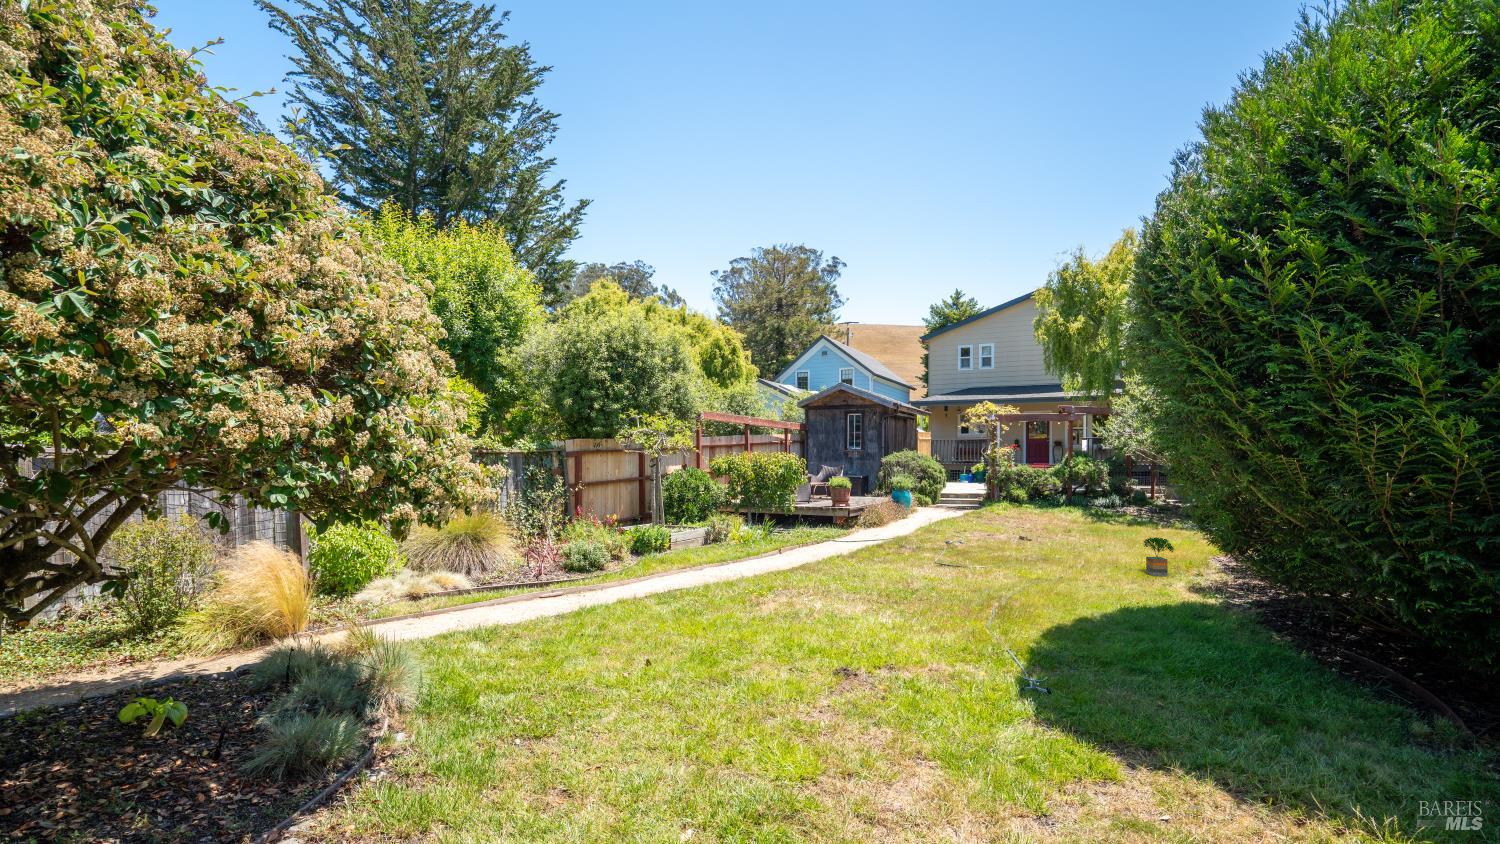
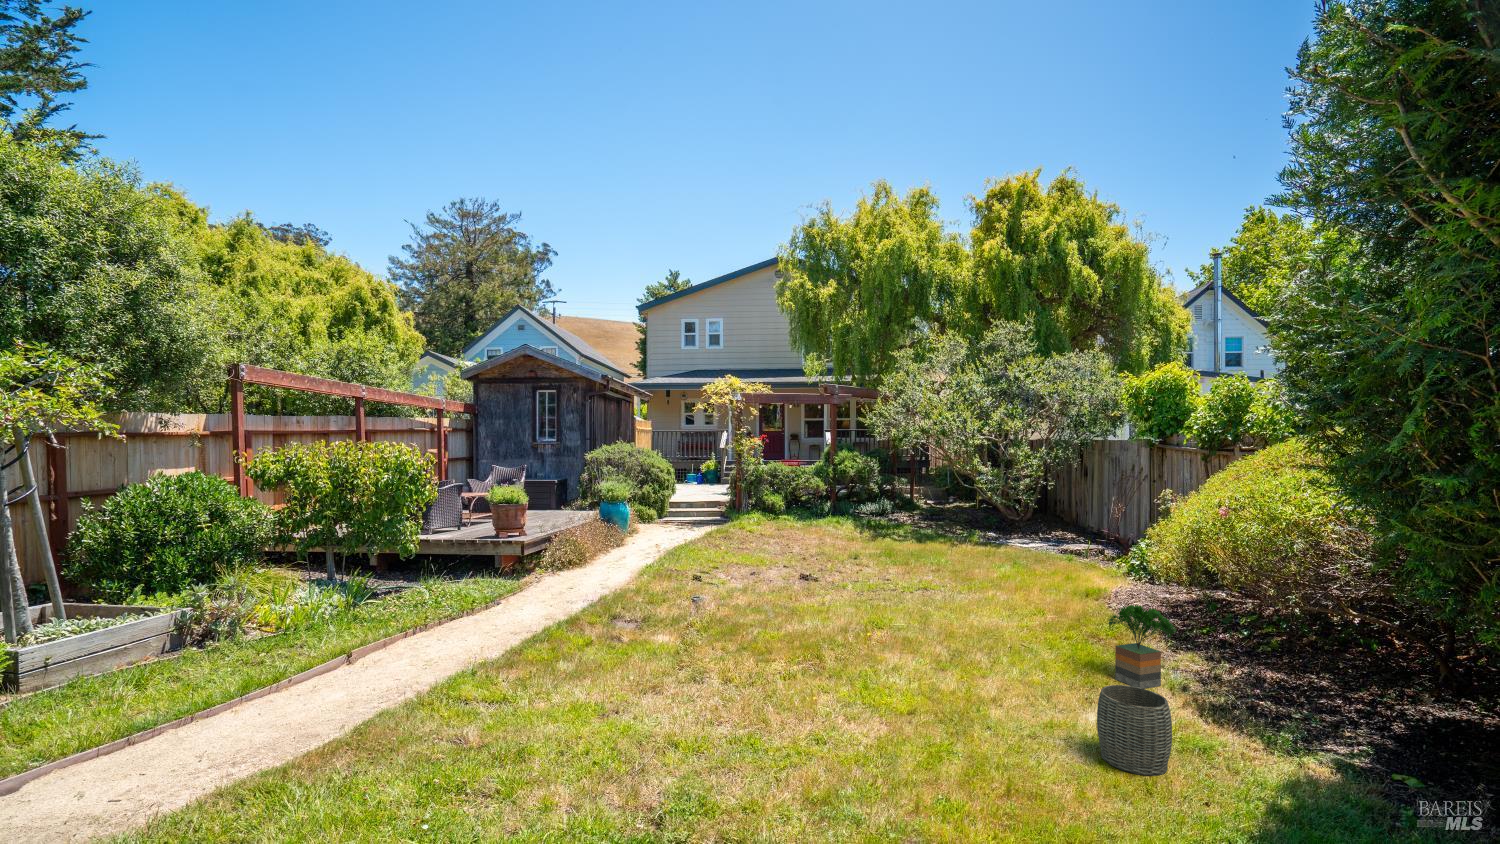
woven basket: none [1094,558,1123,589] -> present [1097,685,1172,776]

